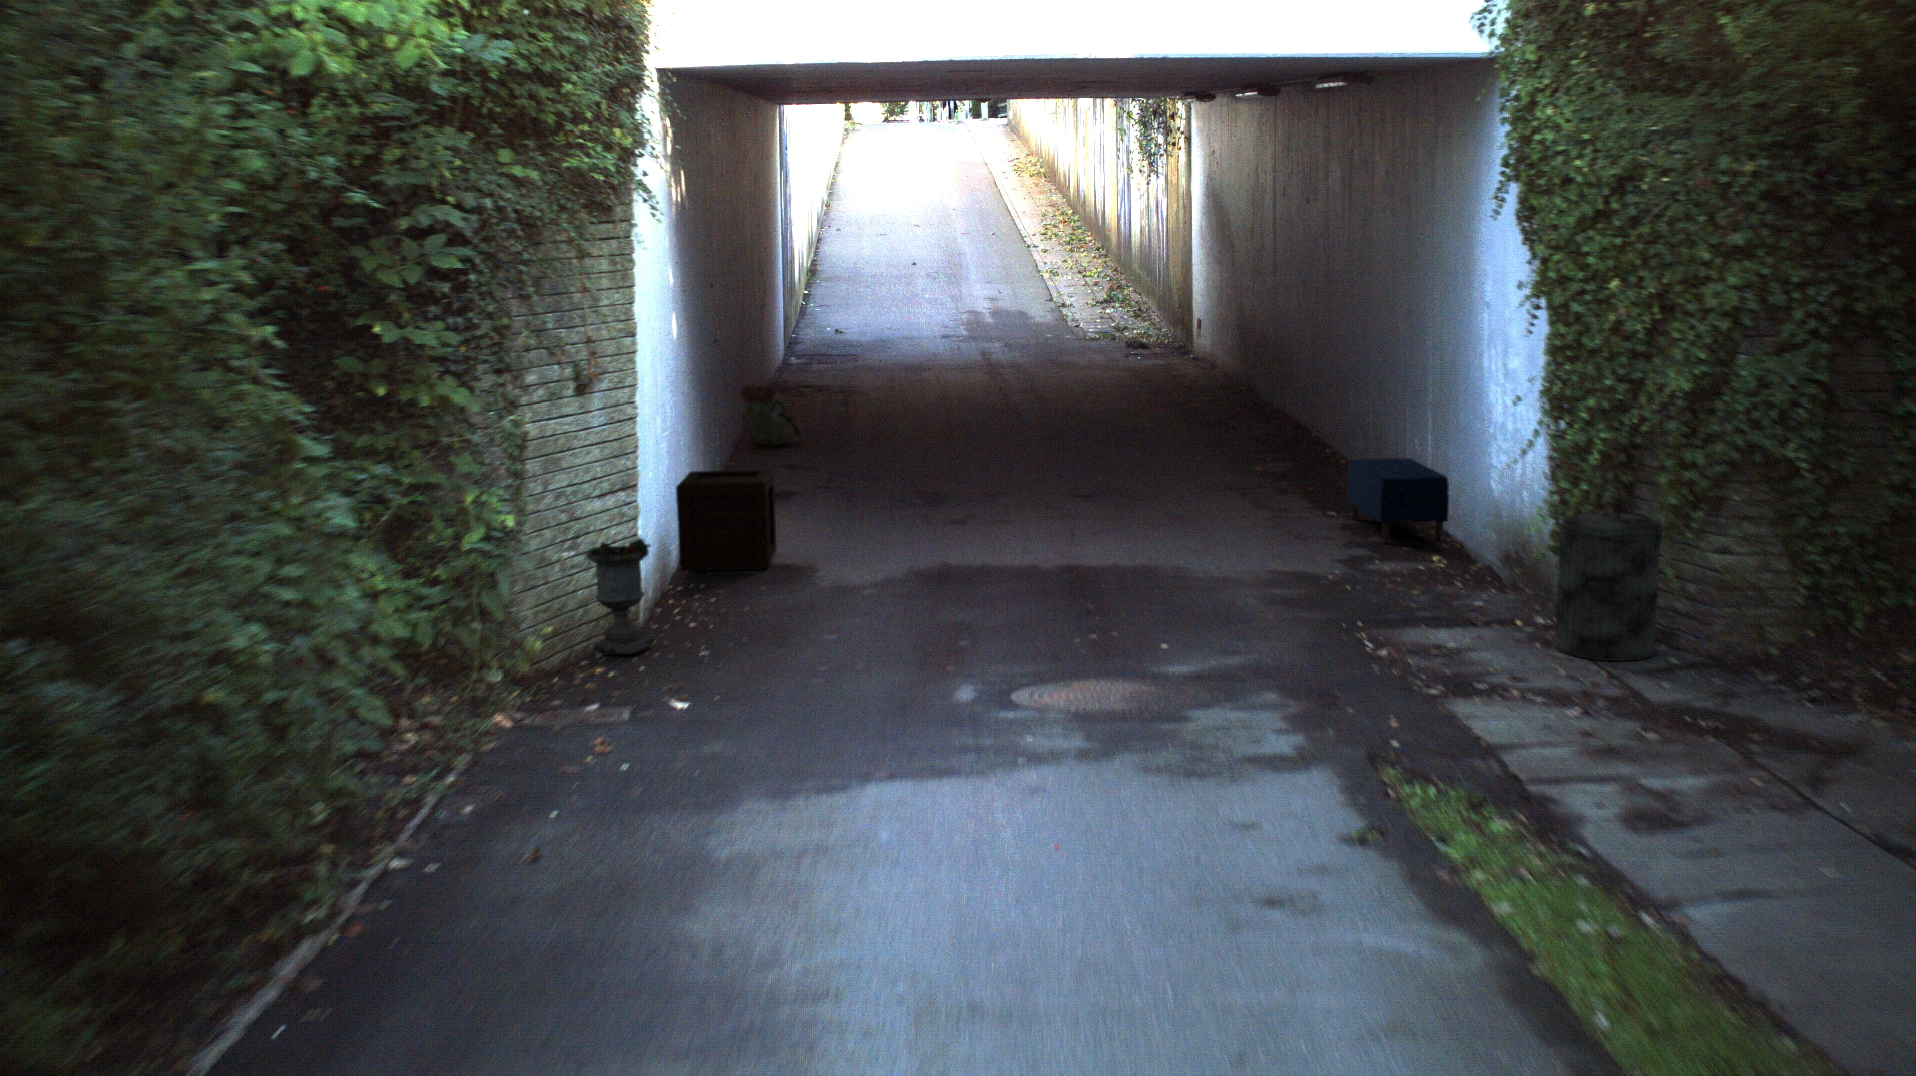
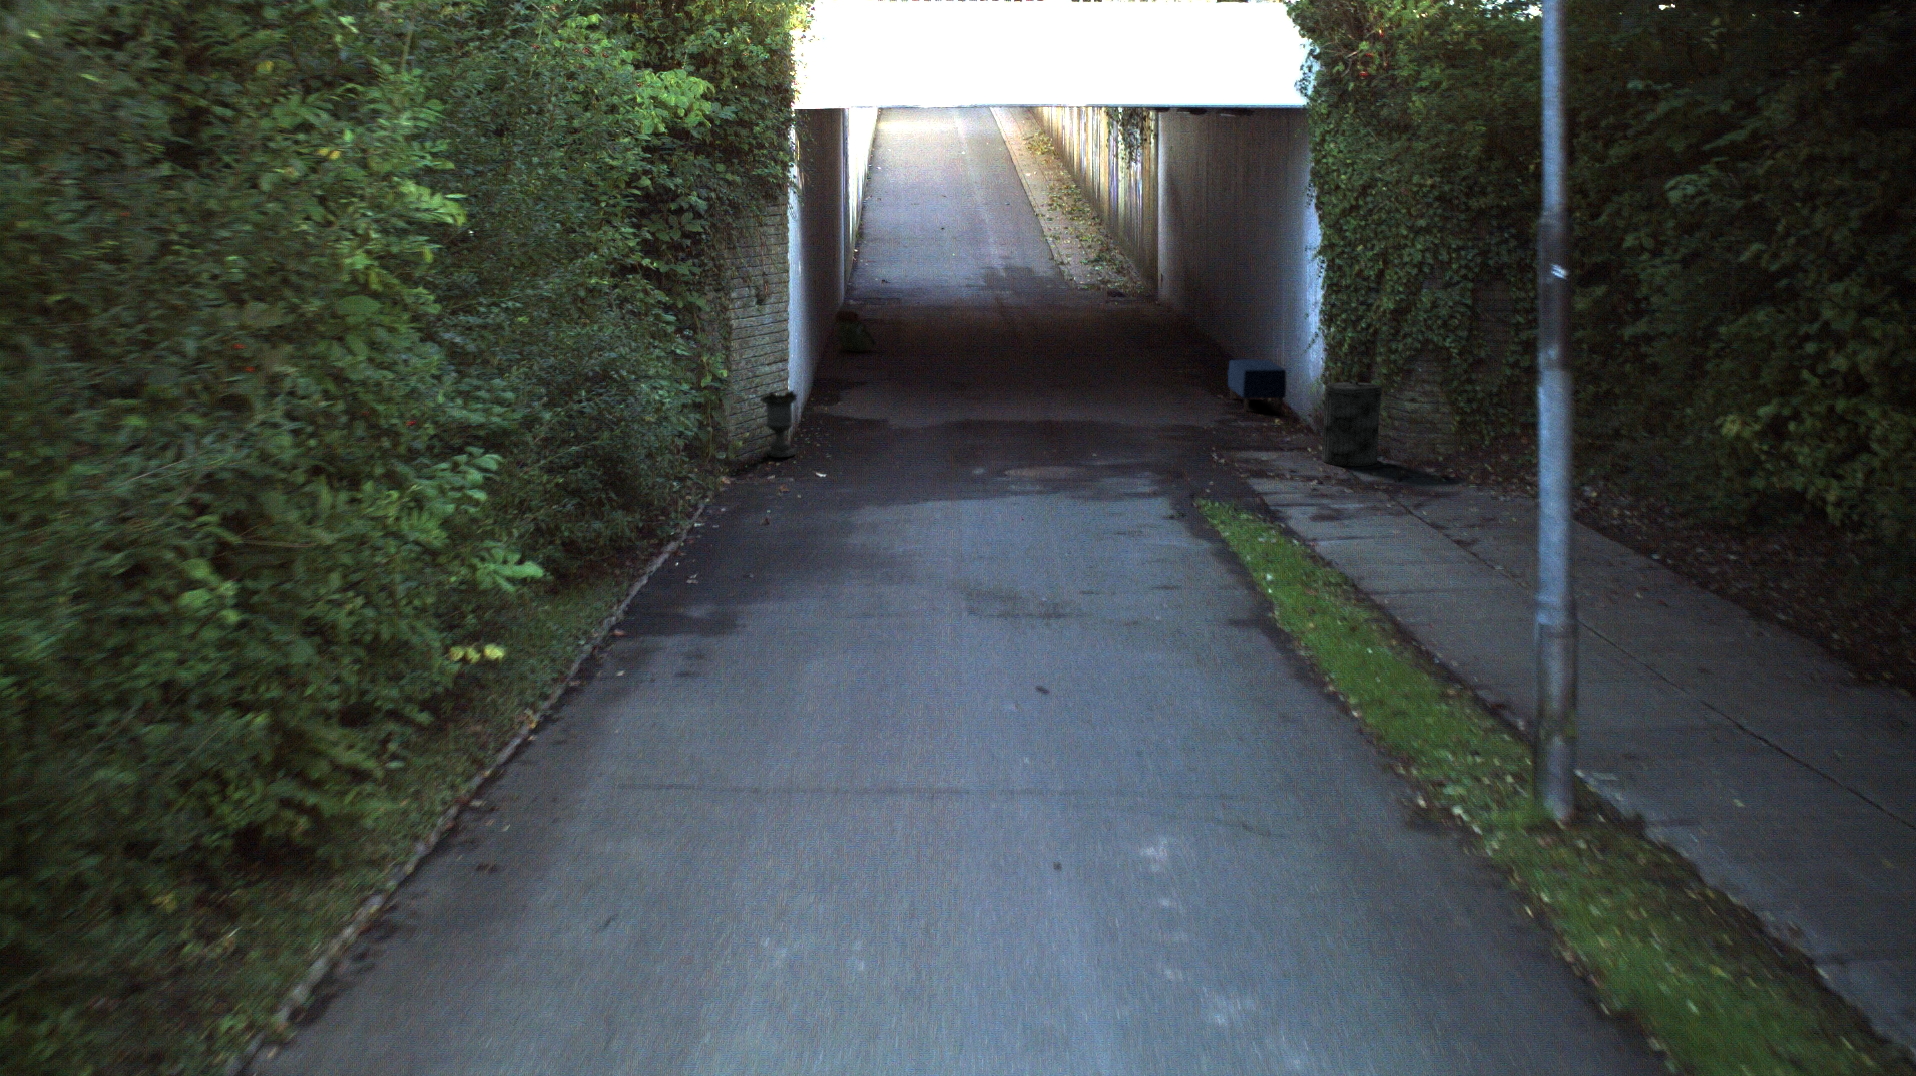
wooden crate: present [676,470,777,571] -> none [805,359,865,420]

